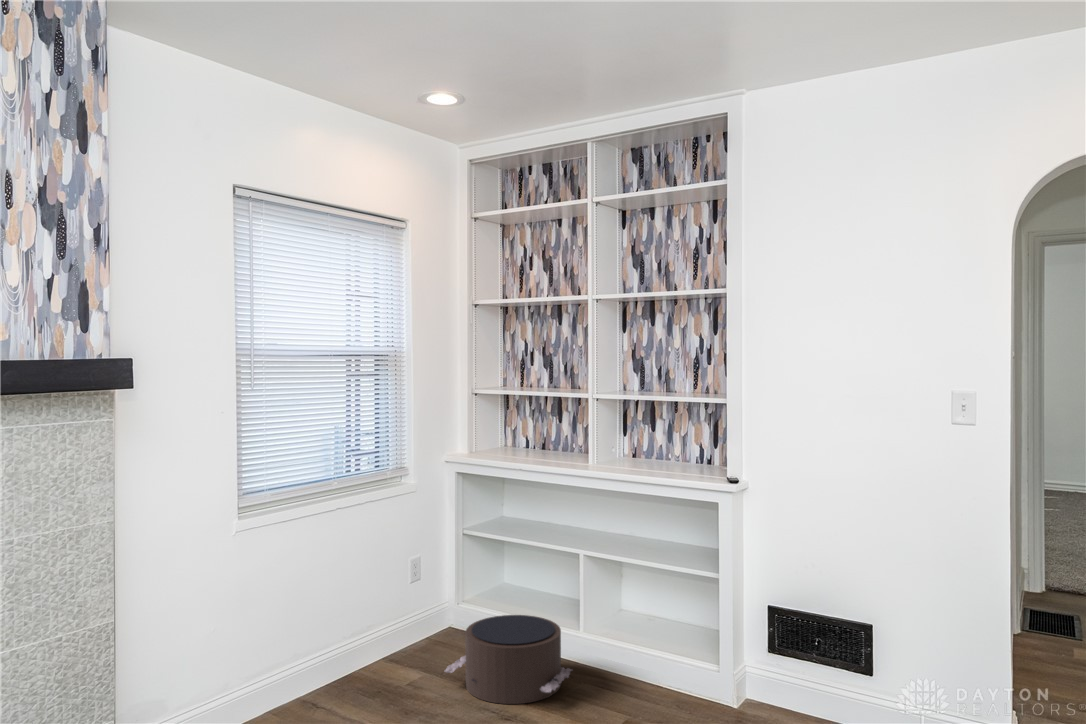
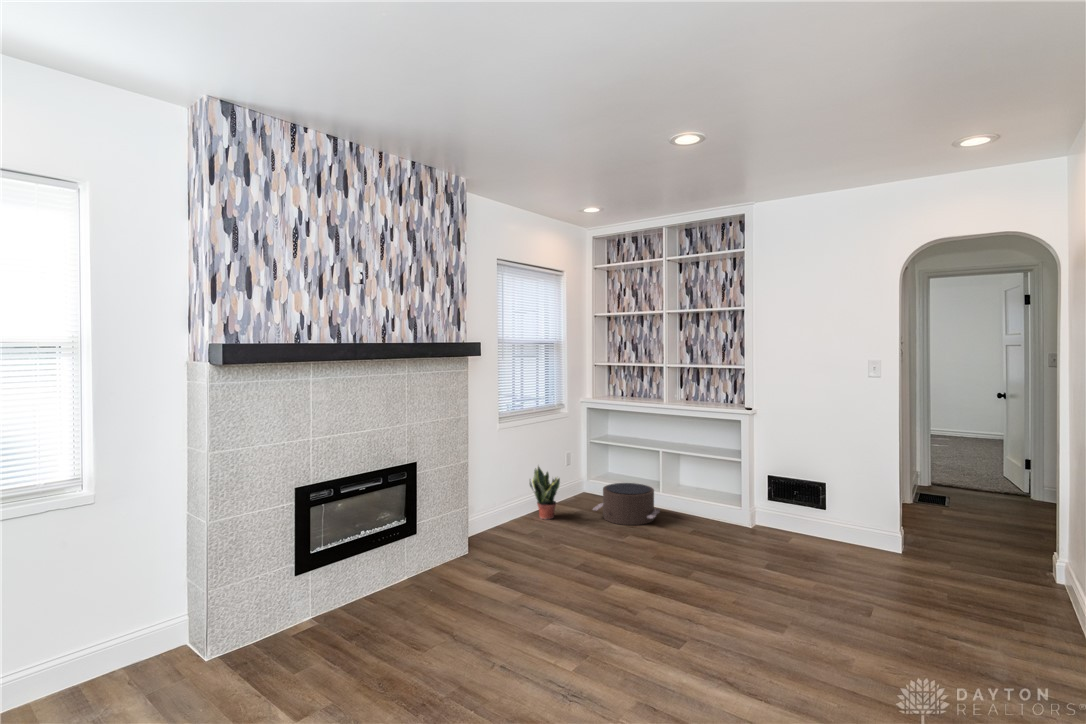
potted plant: none [323,587,388,691] -> present [530,466,560,519]

